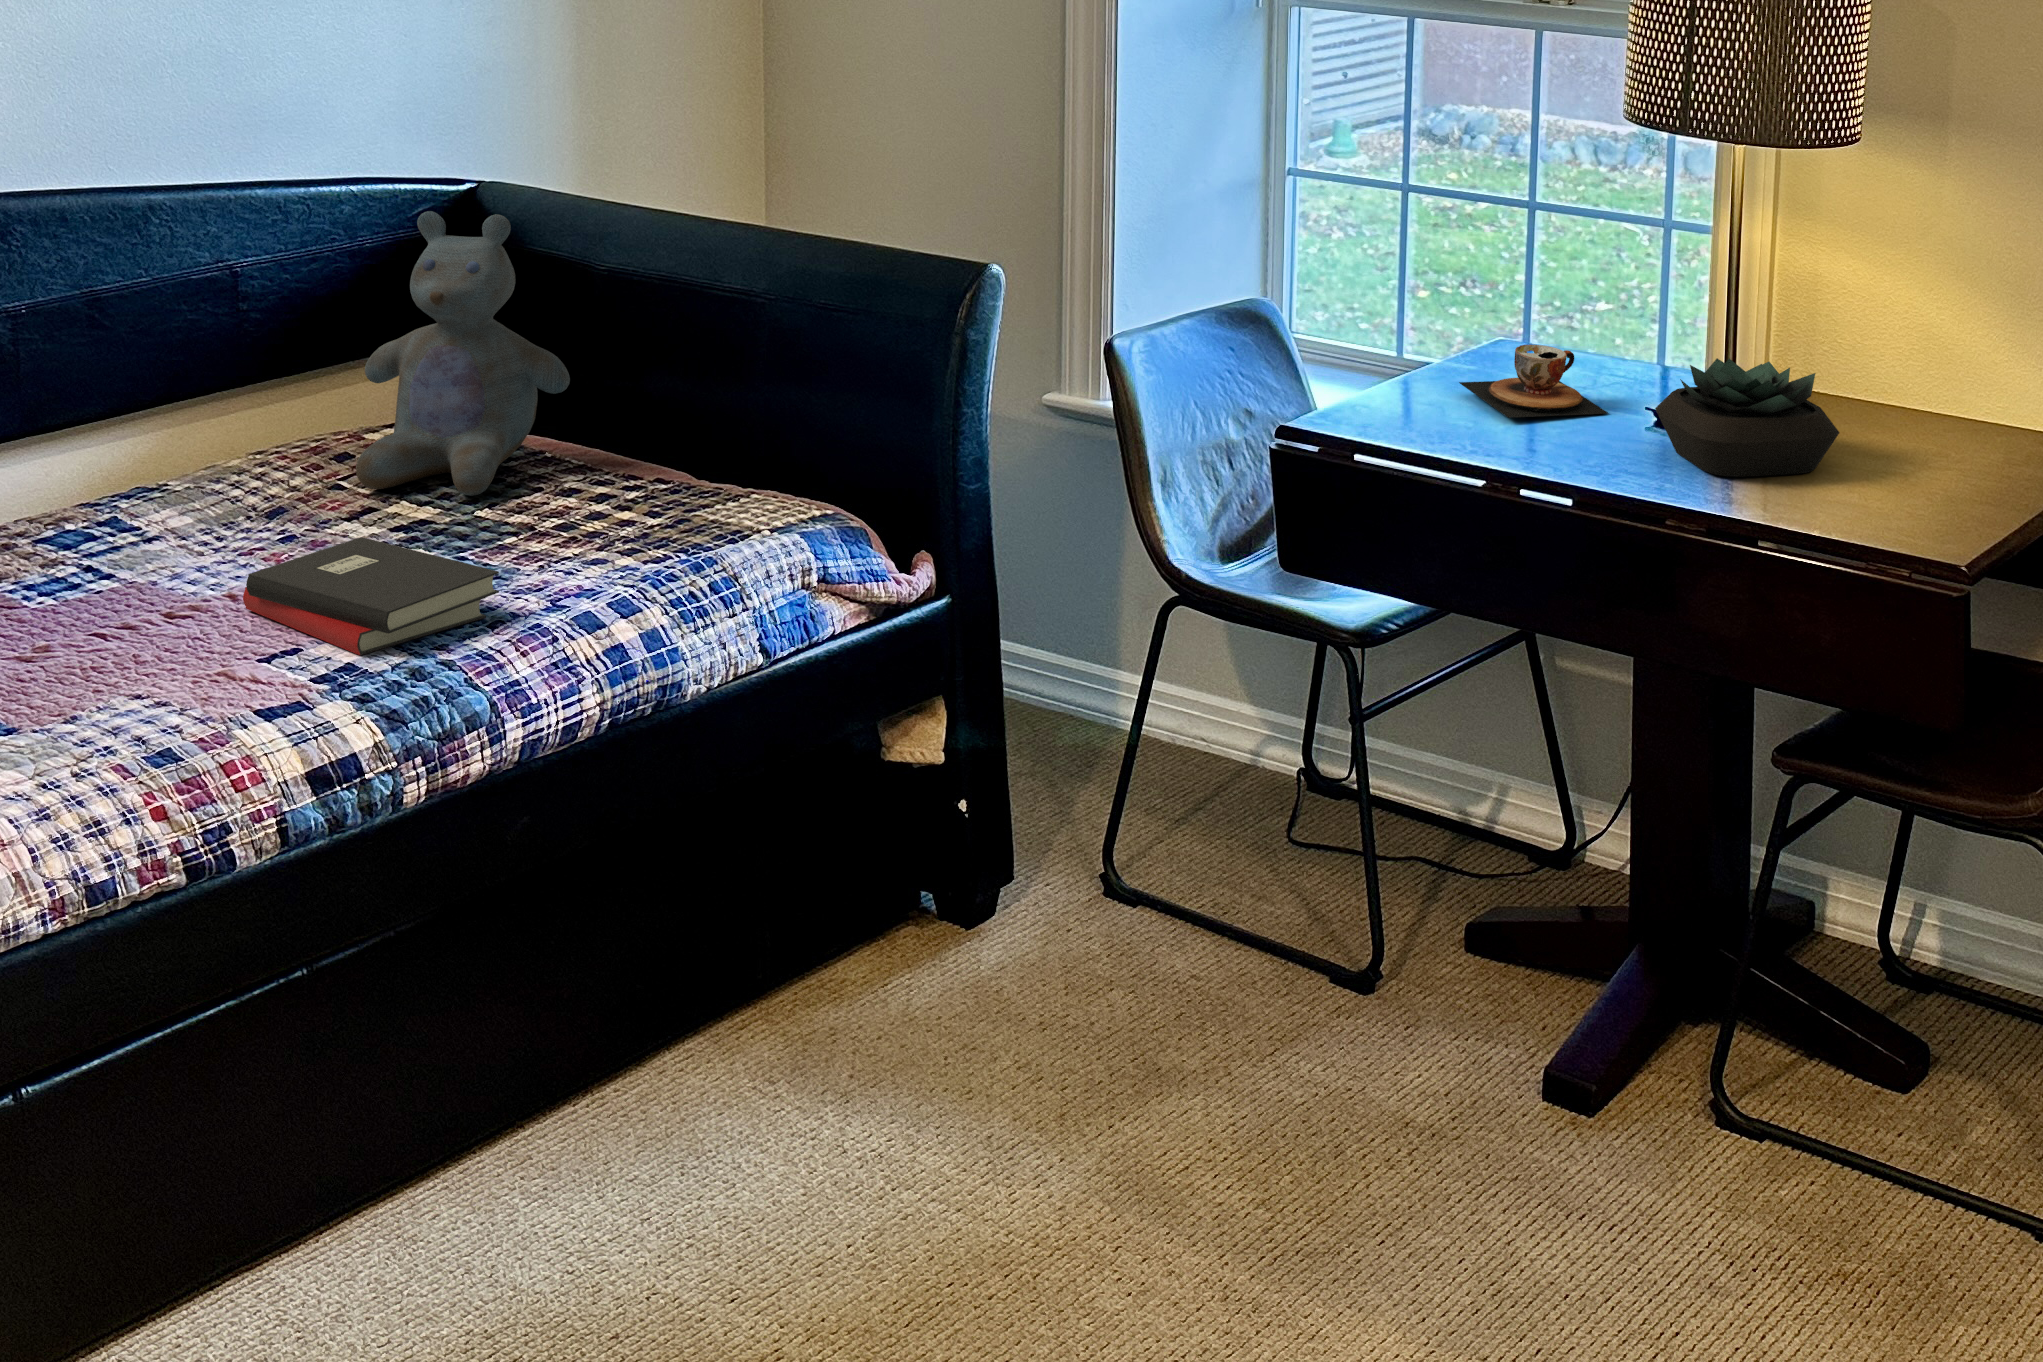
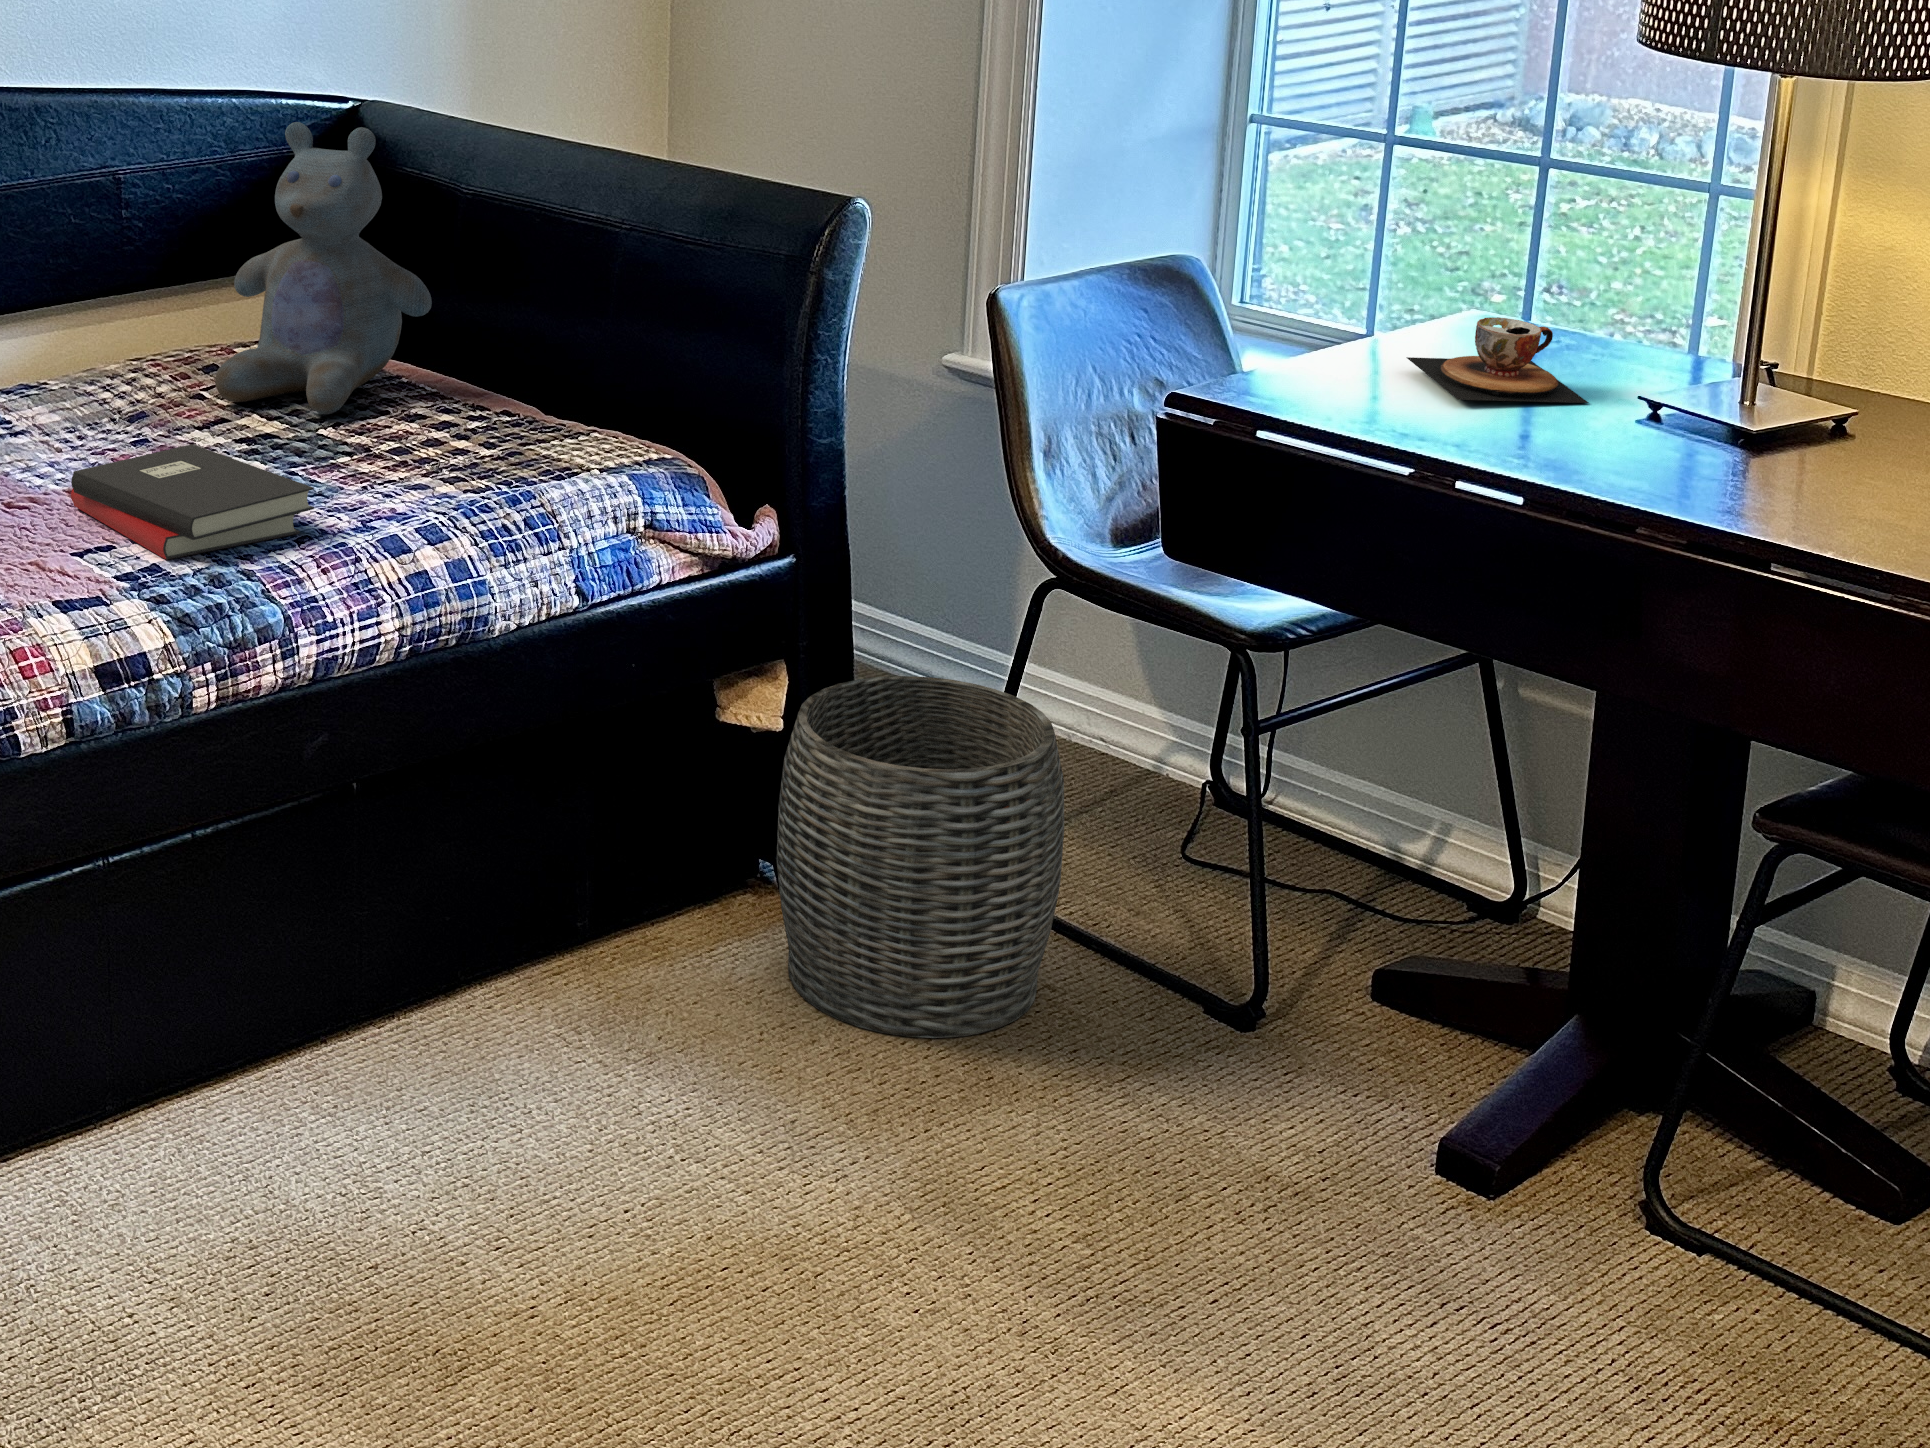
succulent plant: present [1655,358,1839,477] -> none [1642,343,1883,487]
woven basket: none [944,701,1202,1043] -> present [777,676,1064,1038]

